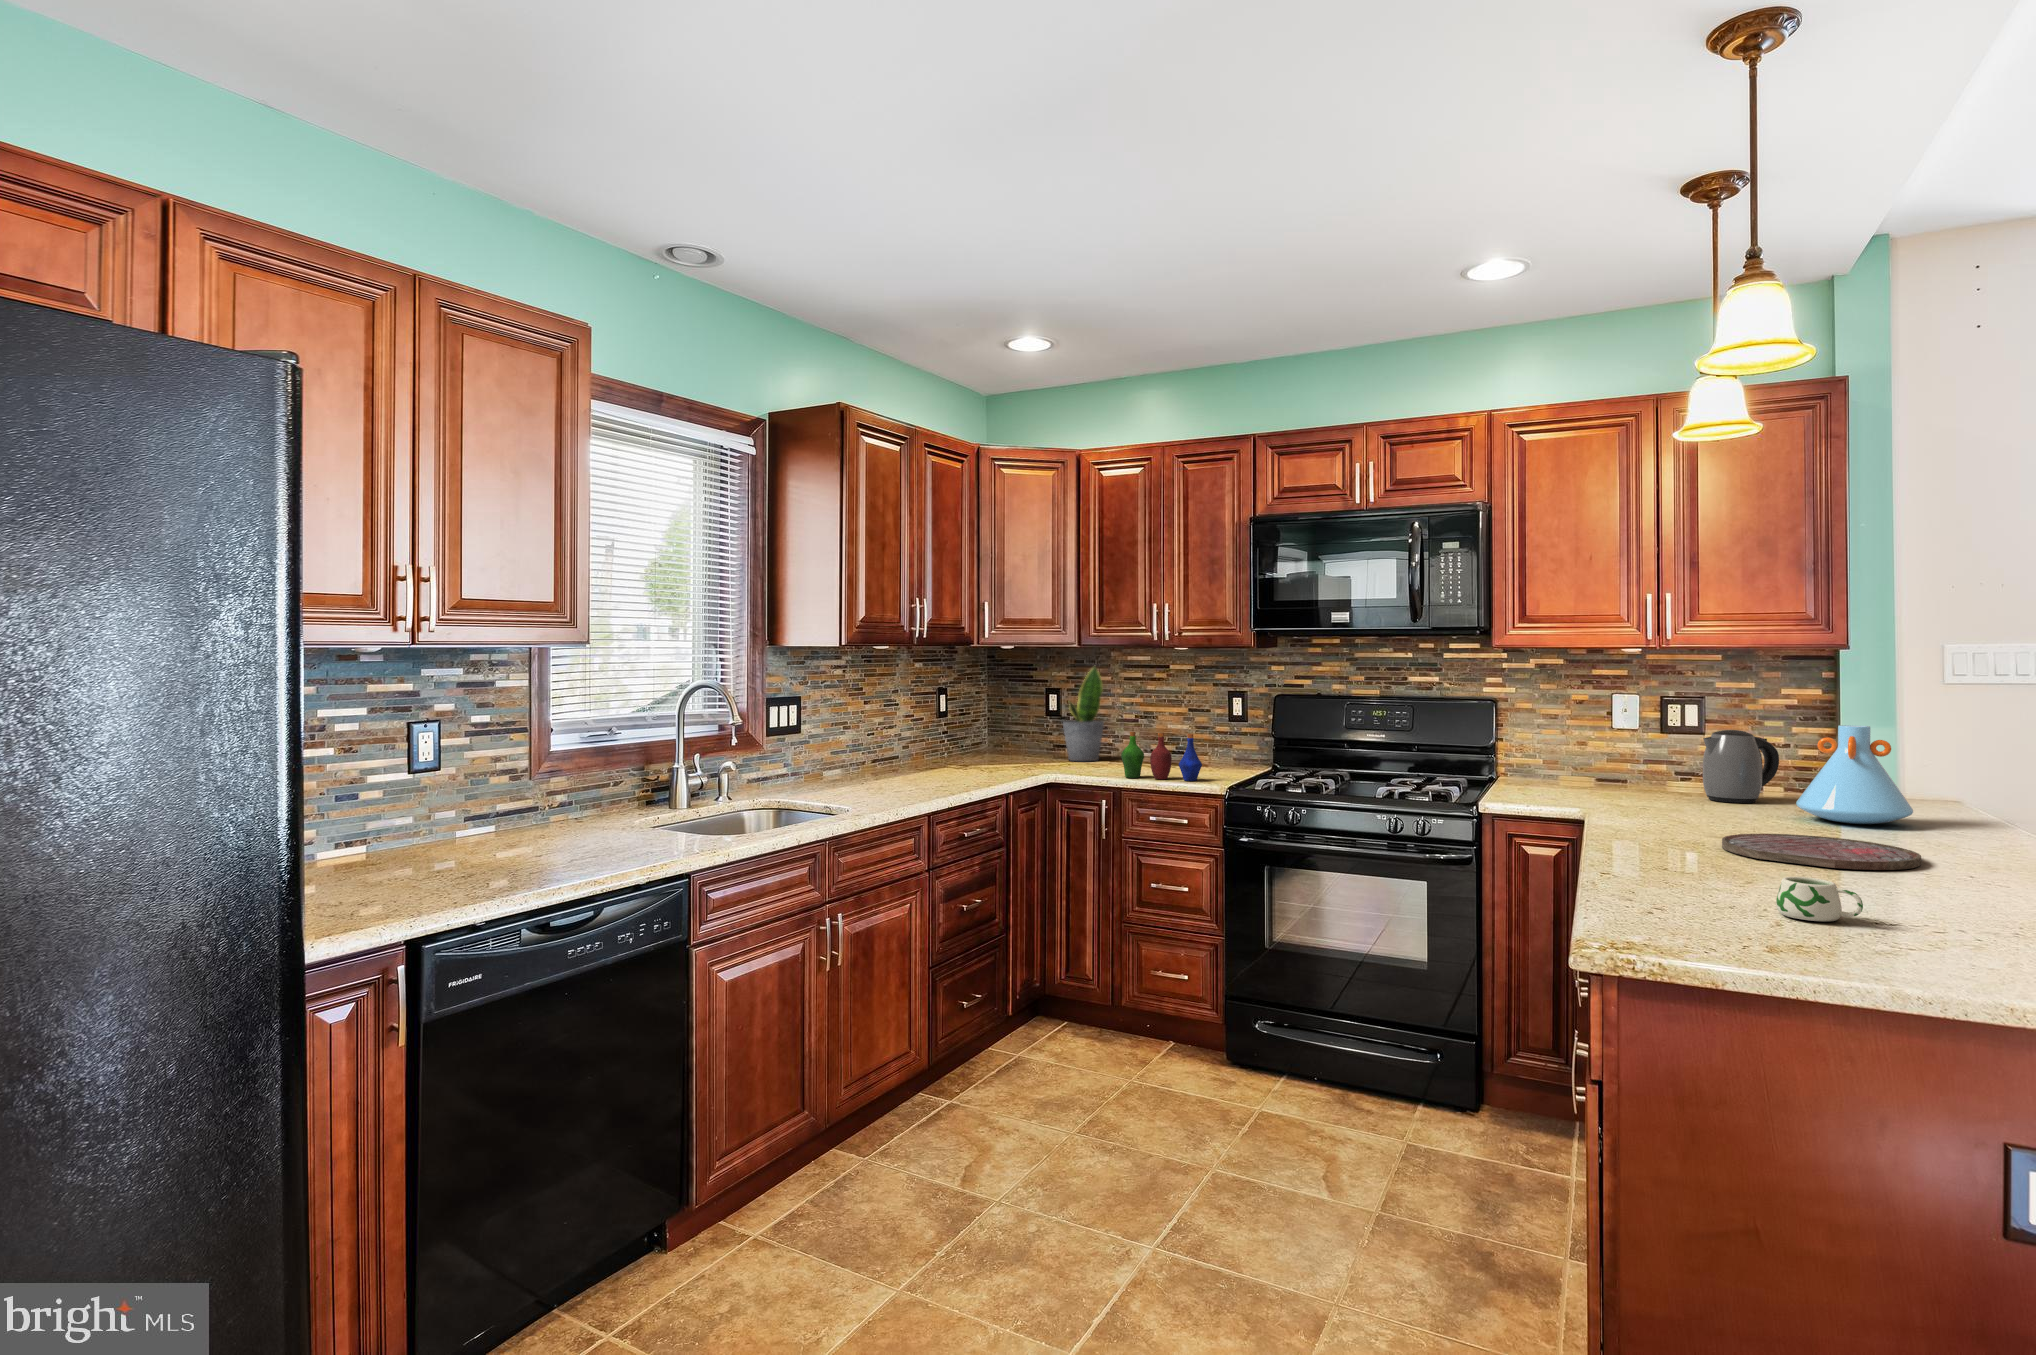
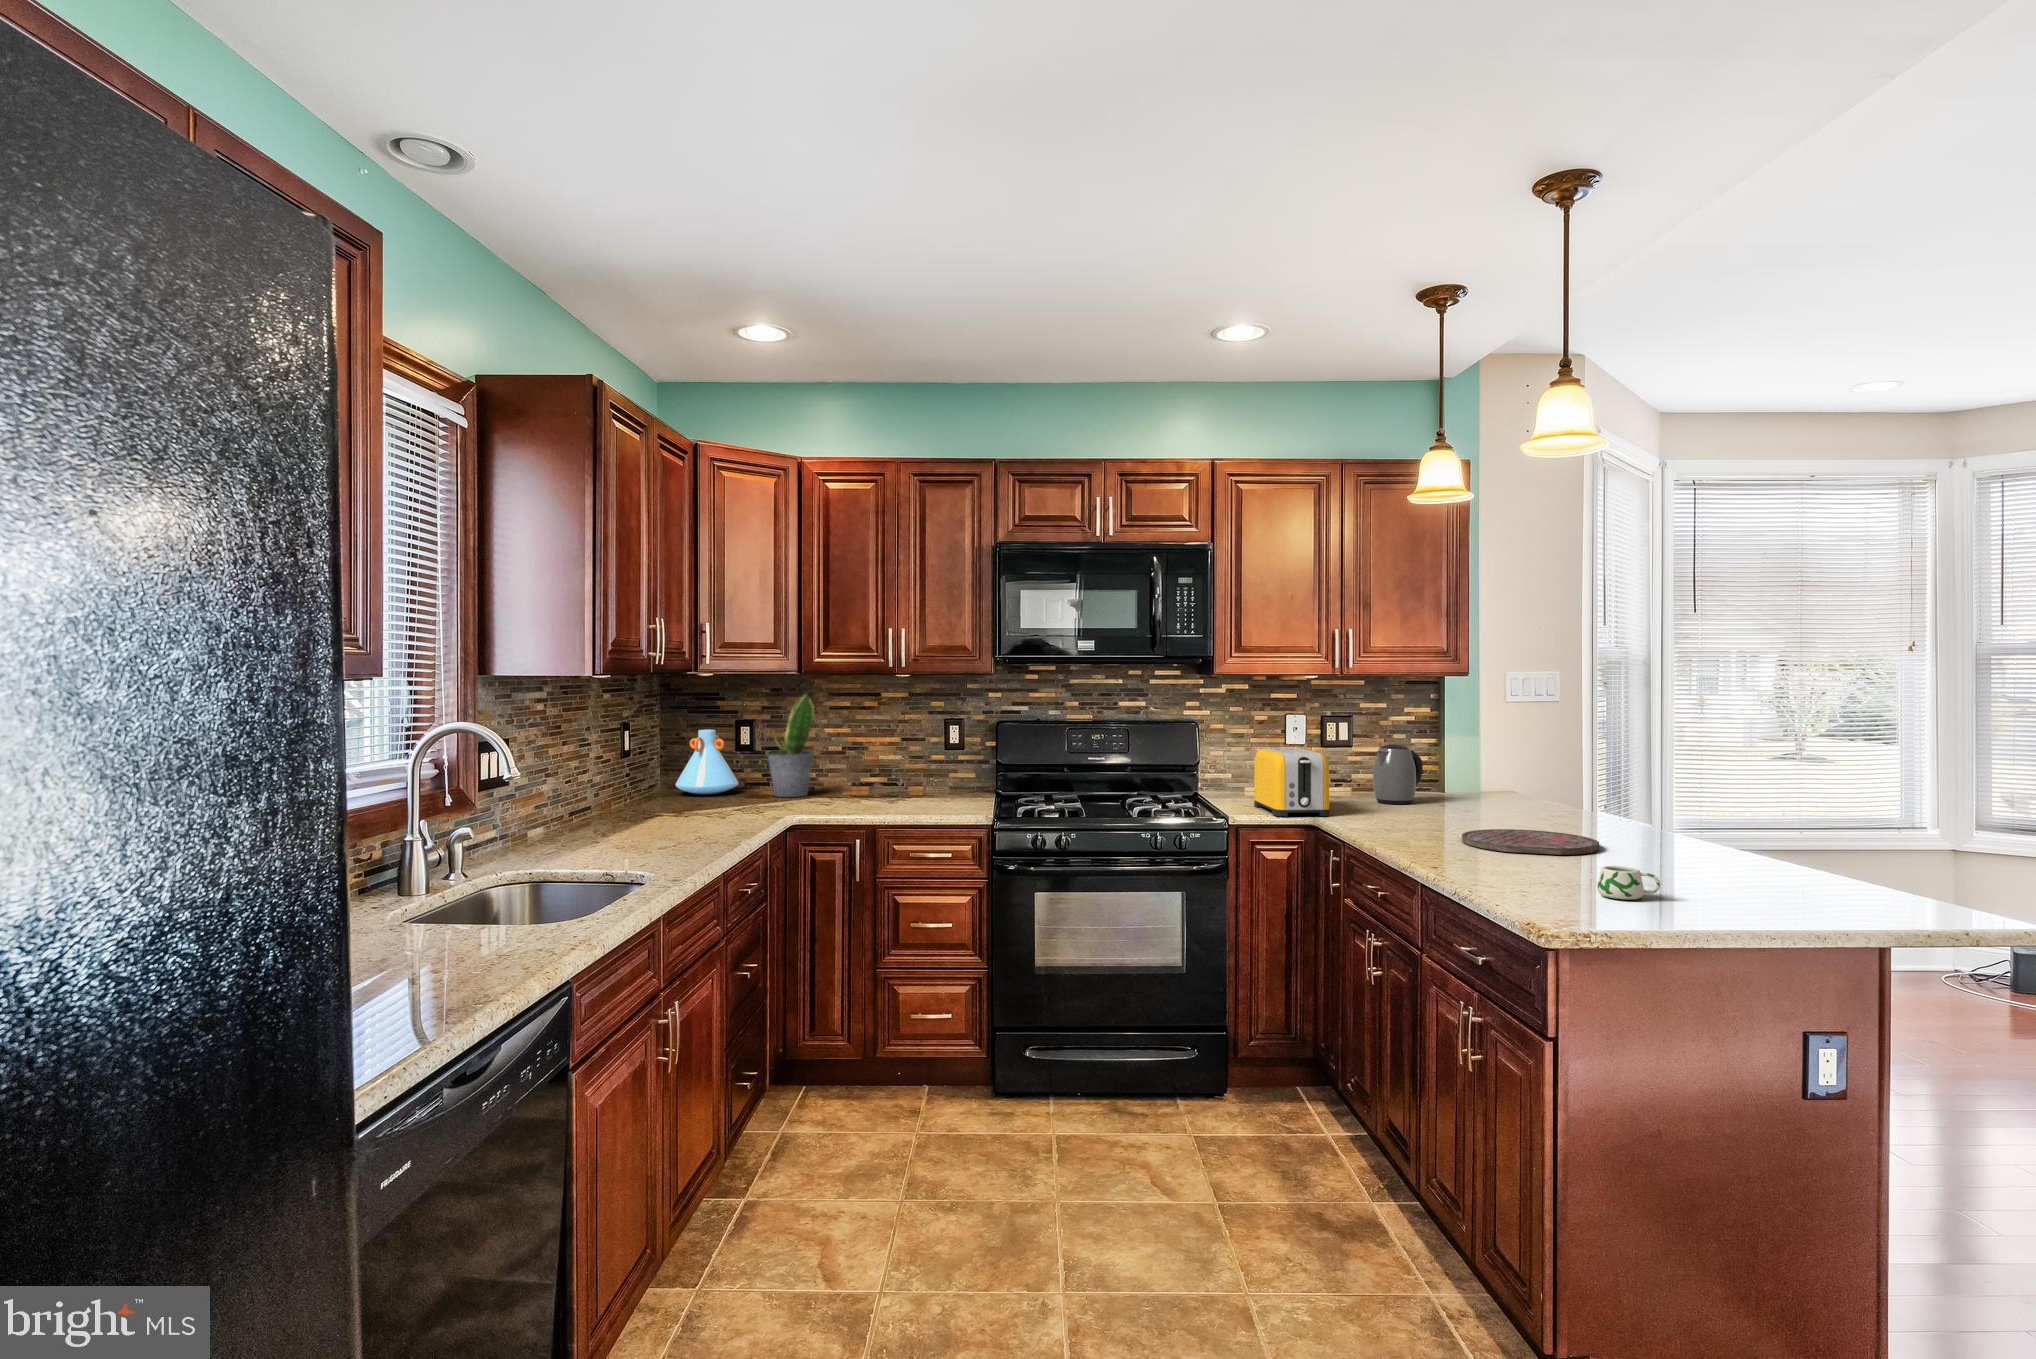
vase: present [1796,725,1913,824] -> present [675,730,738,794]
toaster: none [1534,729,1607,808] -> present [1254,748,1329,816]
bottle: present [1121,732,1202,781] -> none [871,764,959,813]

